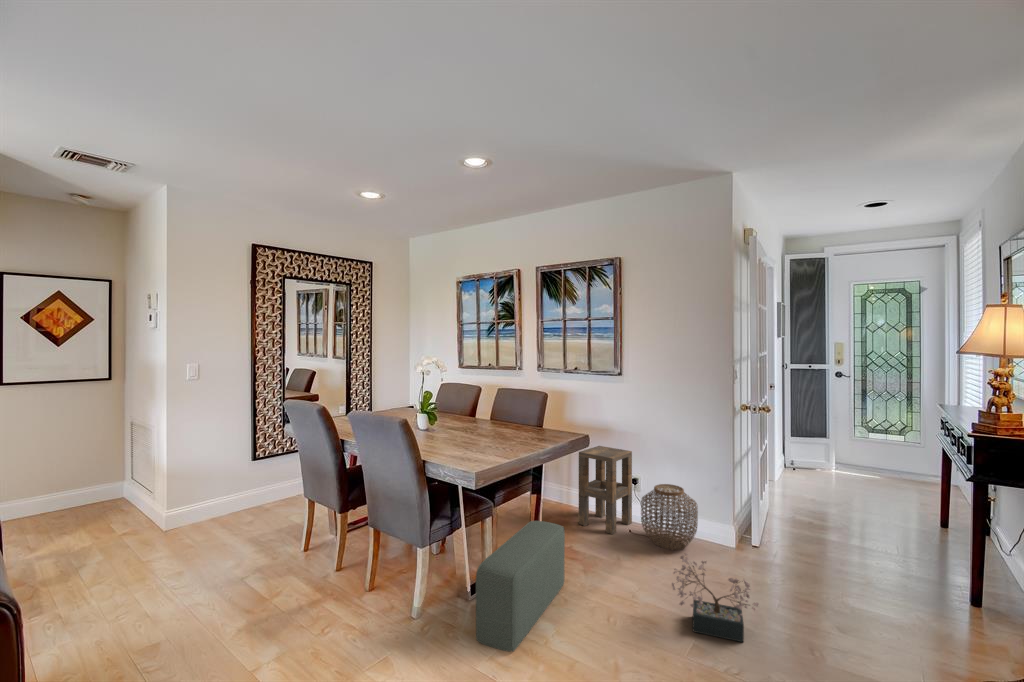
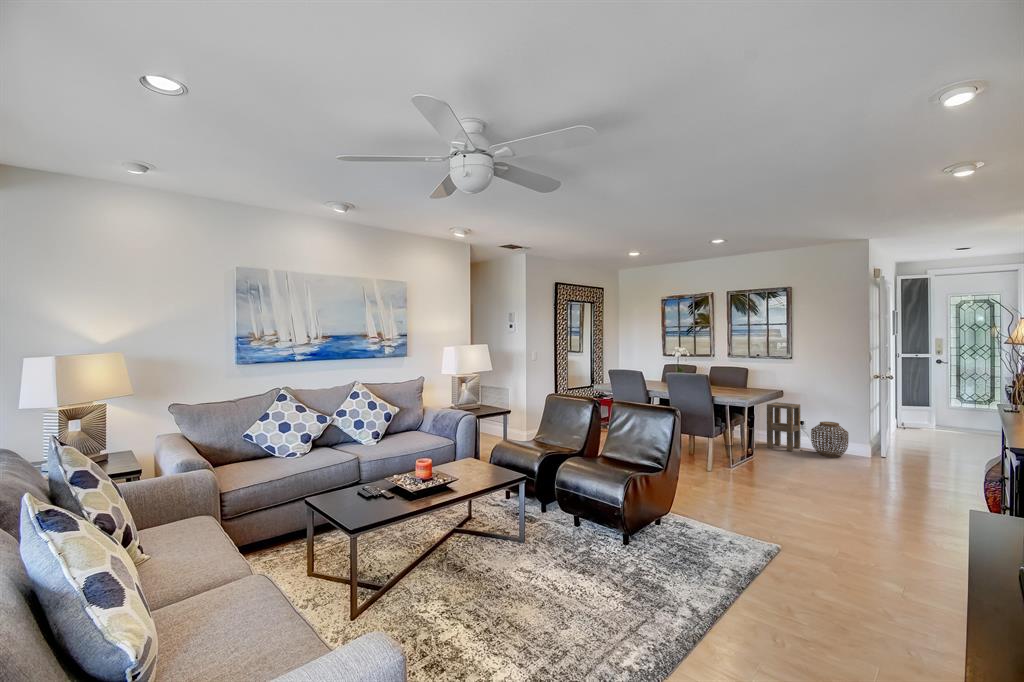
pouf: present [476,521,565,652] -> none [750,433,780,481]
decorative plant: present [672,553,758,642] -> none [845,444,894,482]

